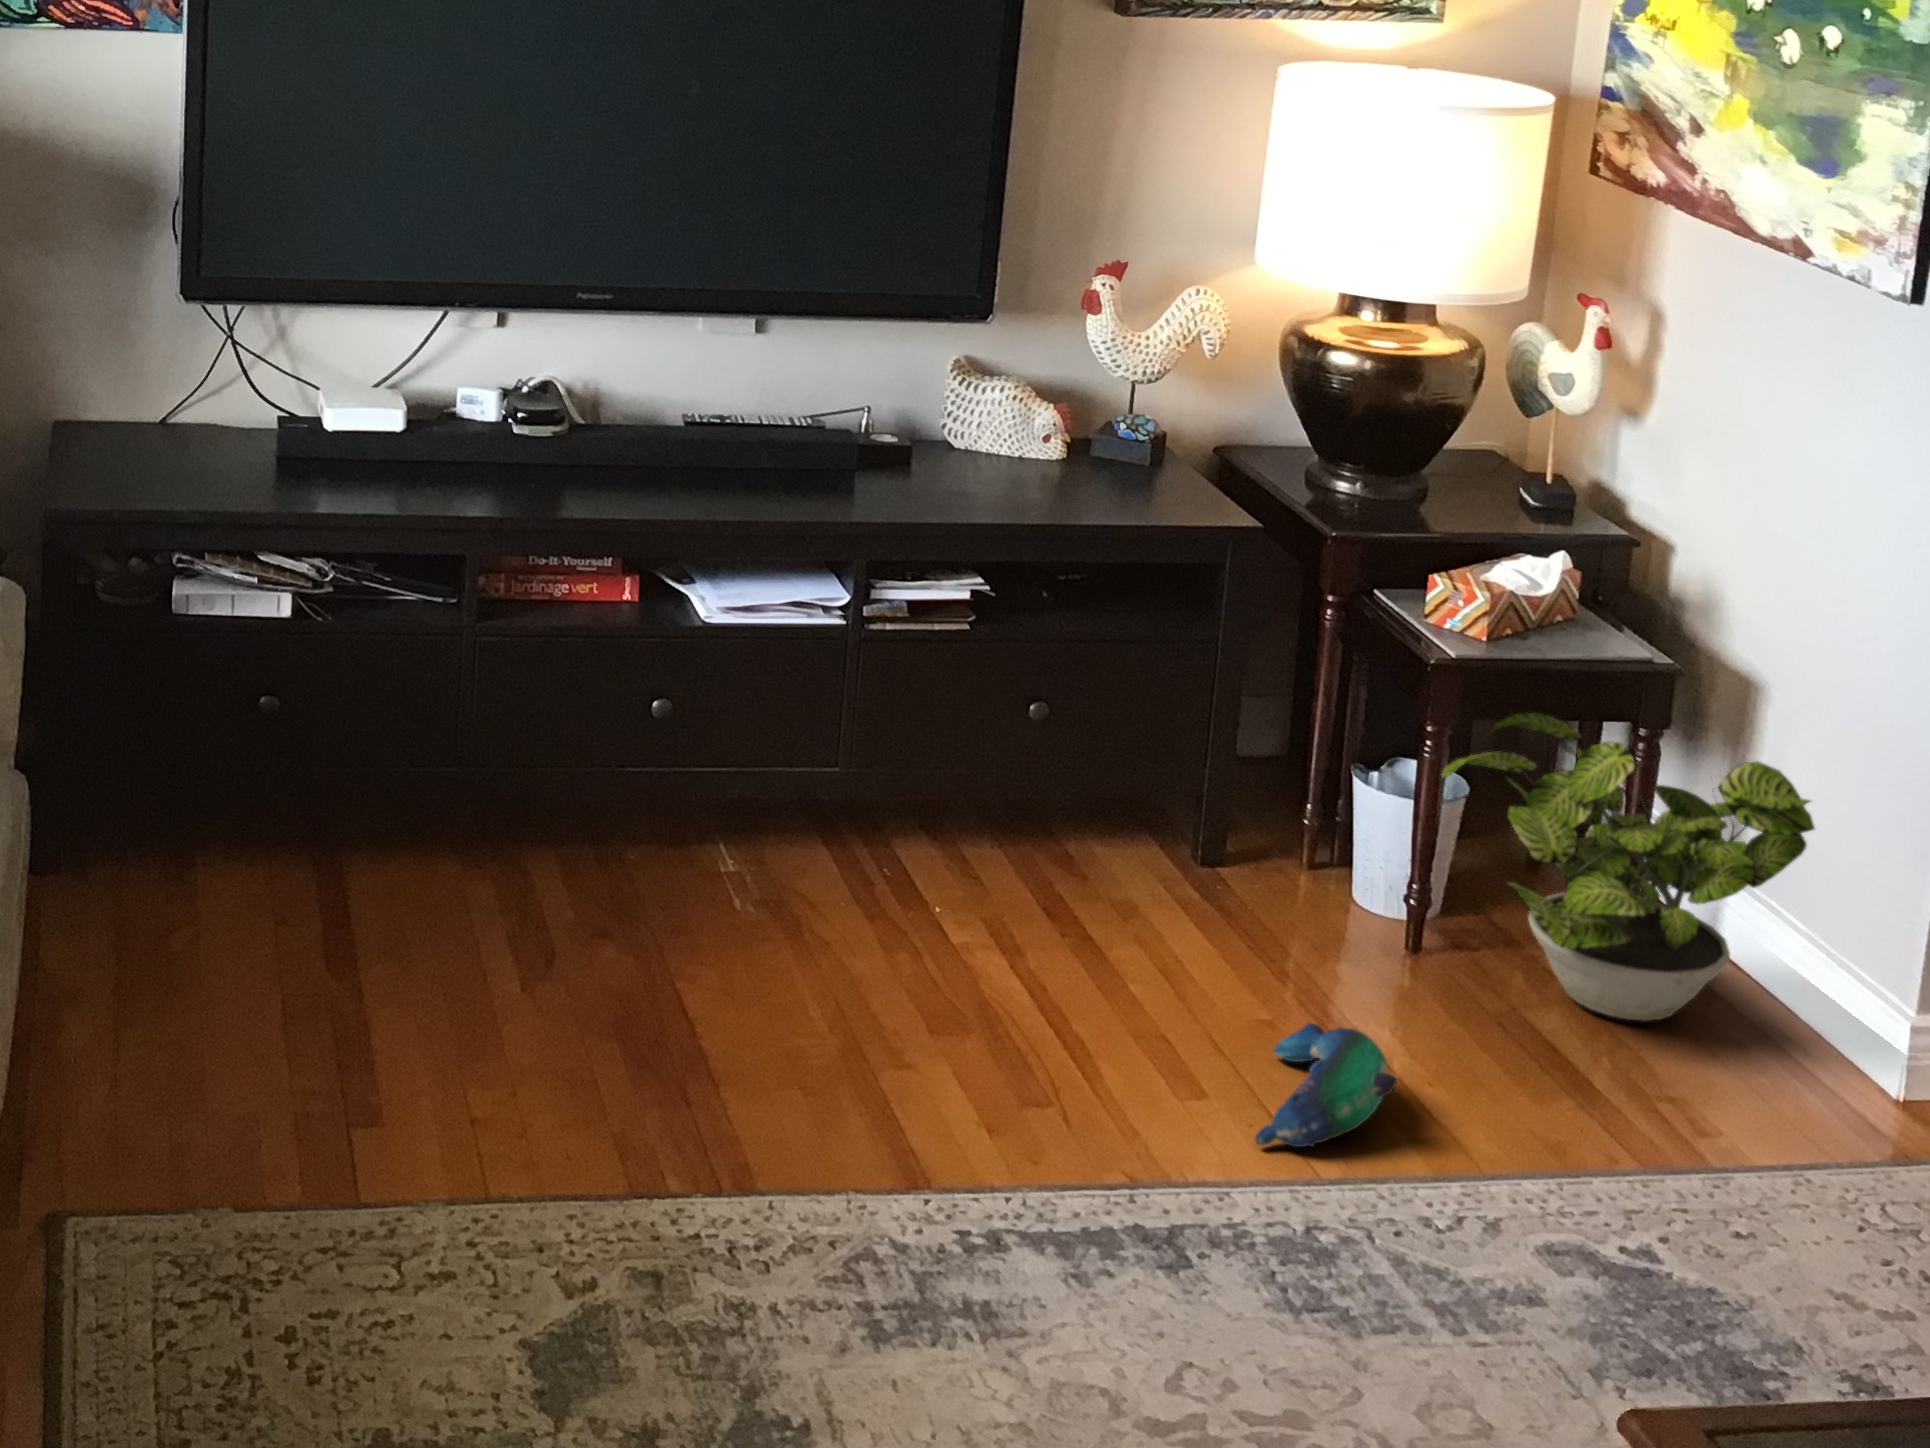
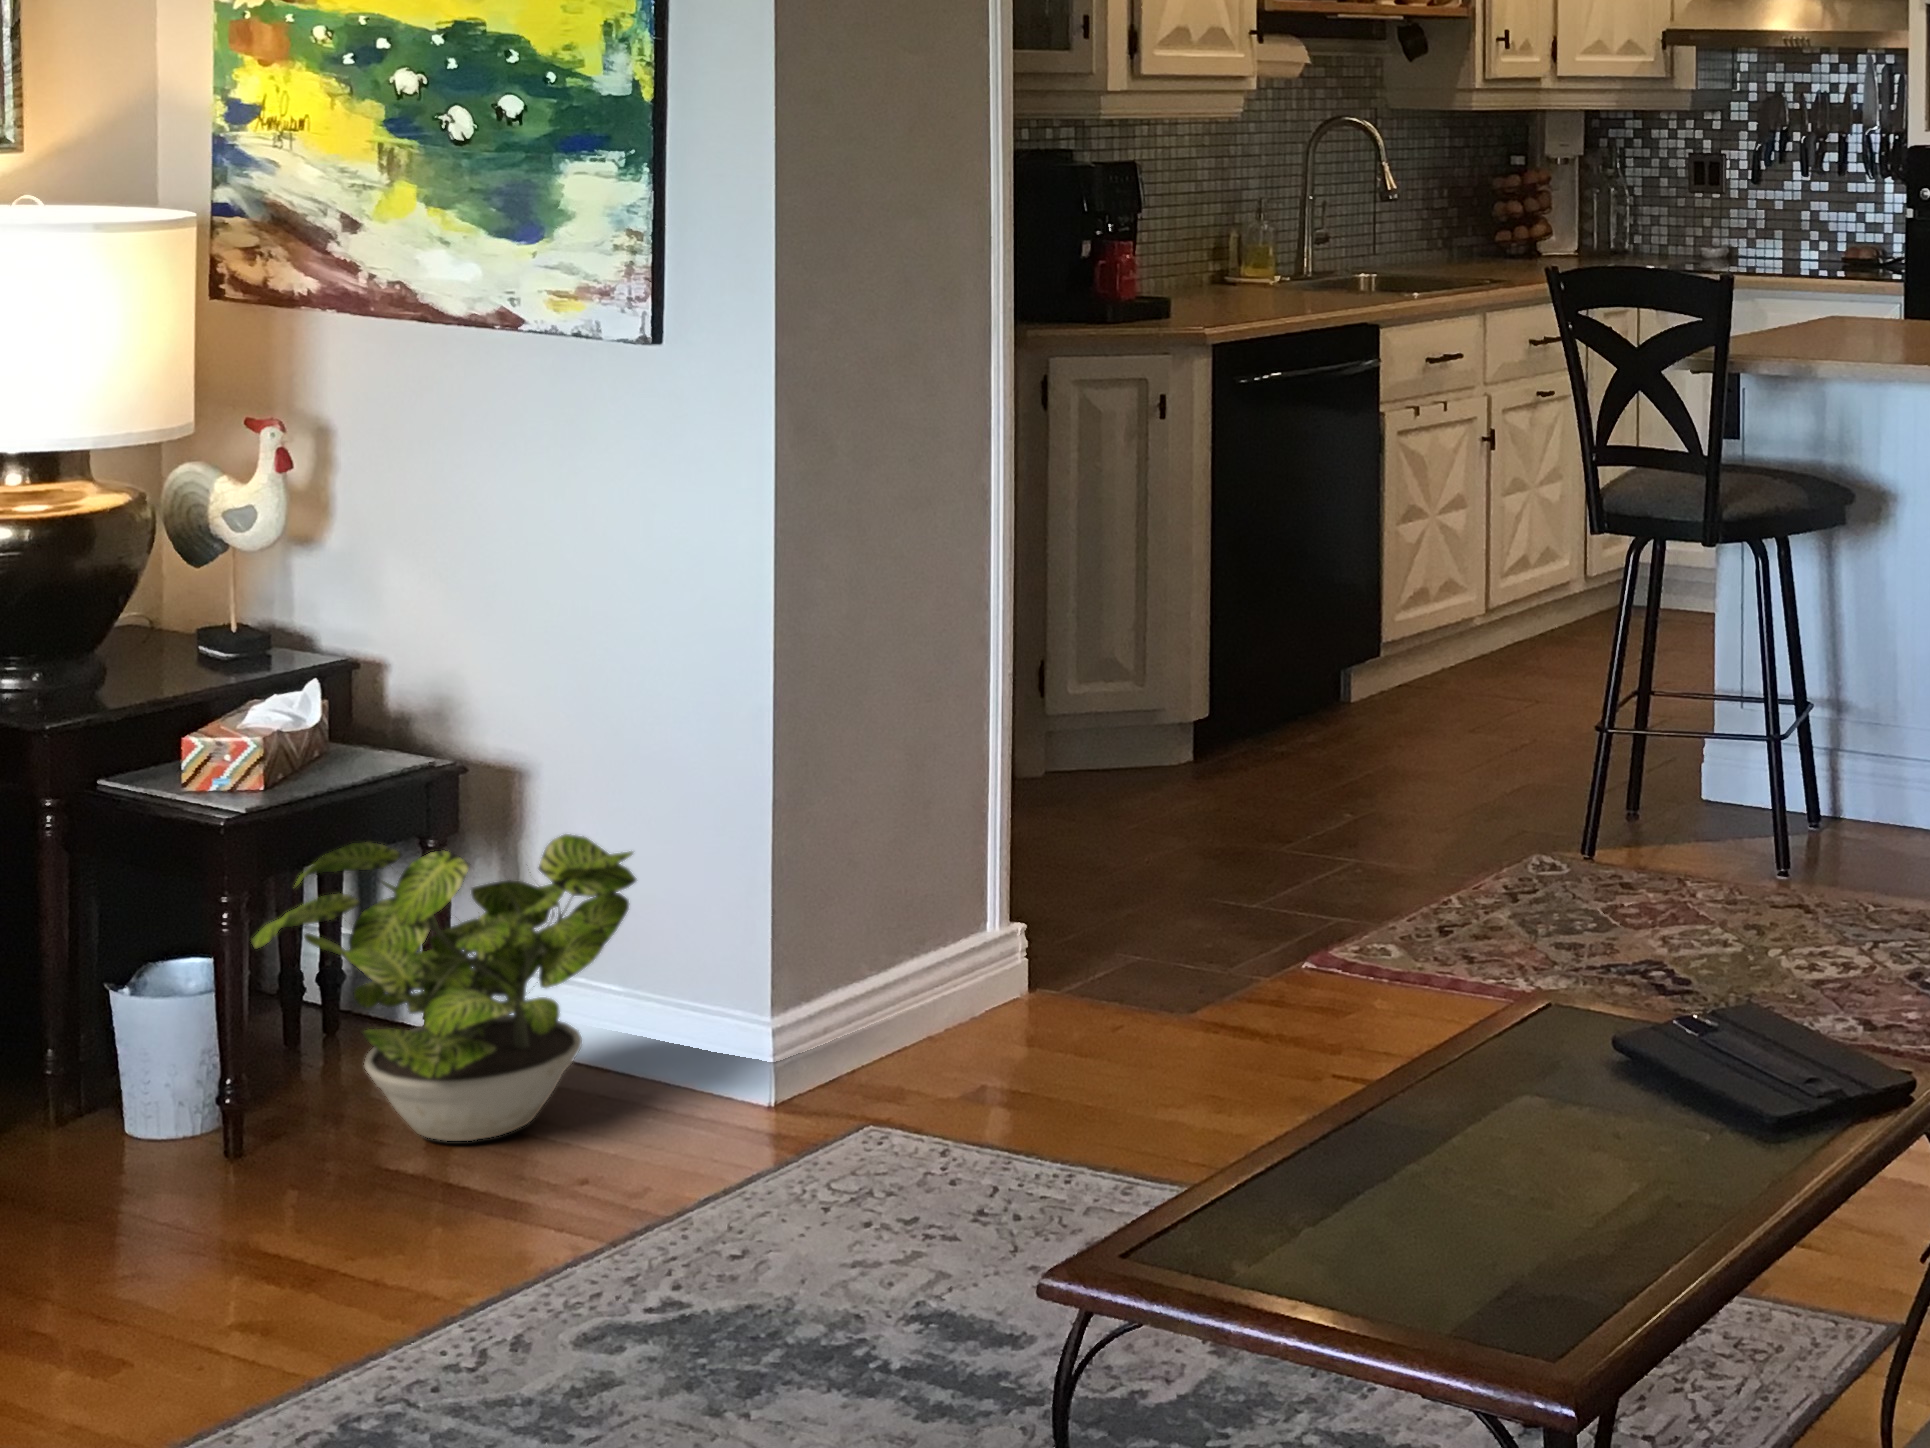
plush toy: present [1255,1023,1398,1147] -> none [167,1227,355,1386]

